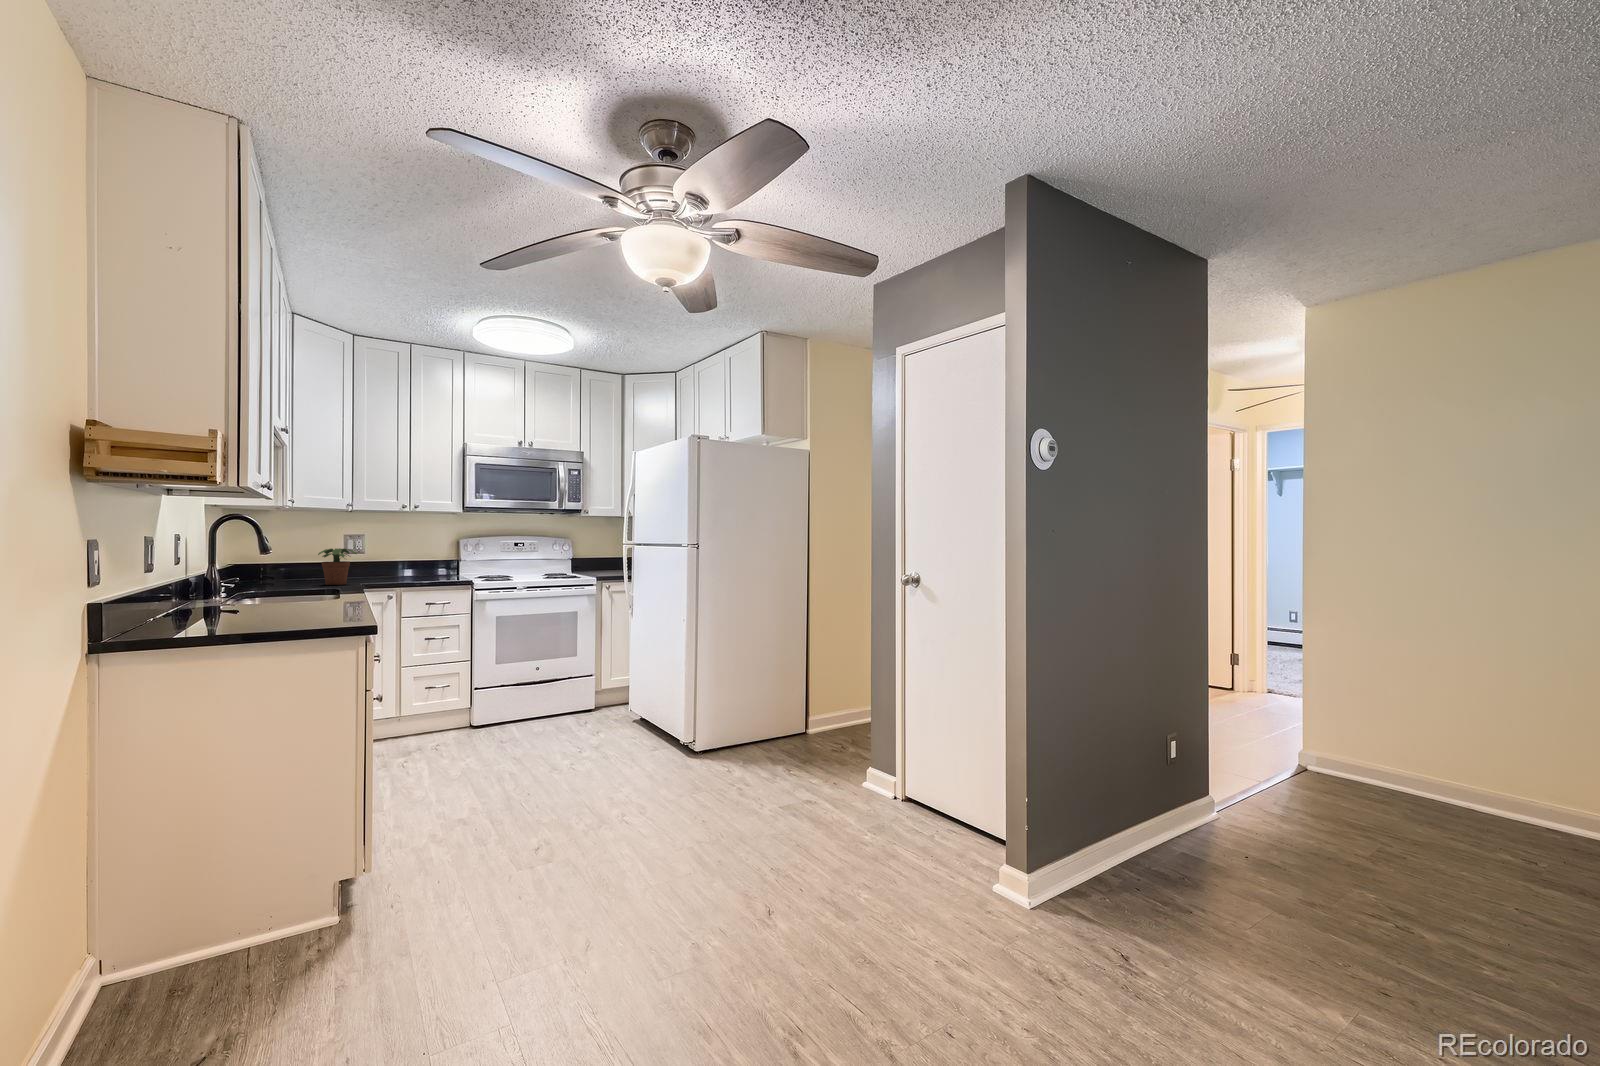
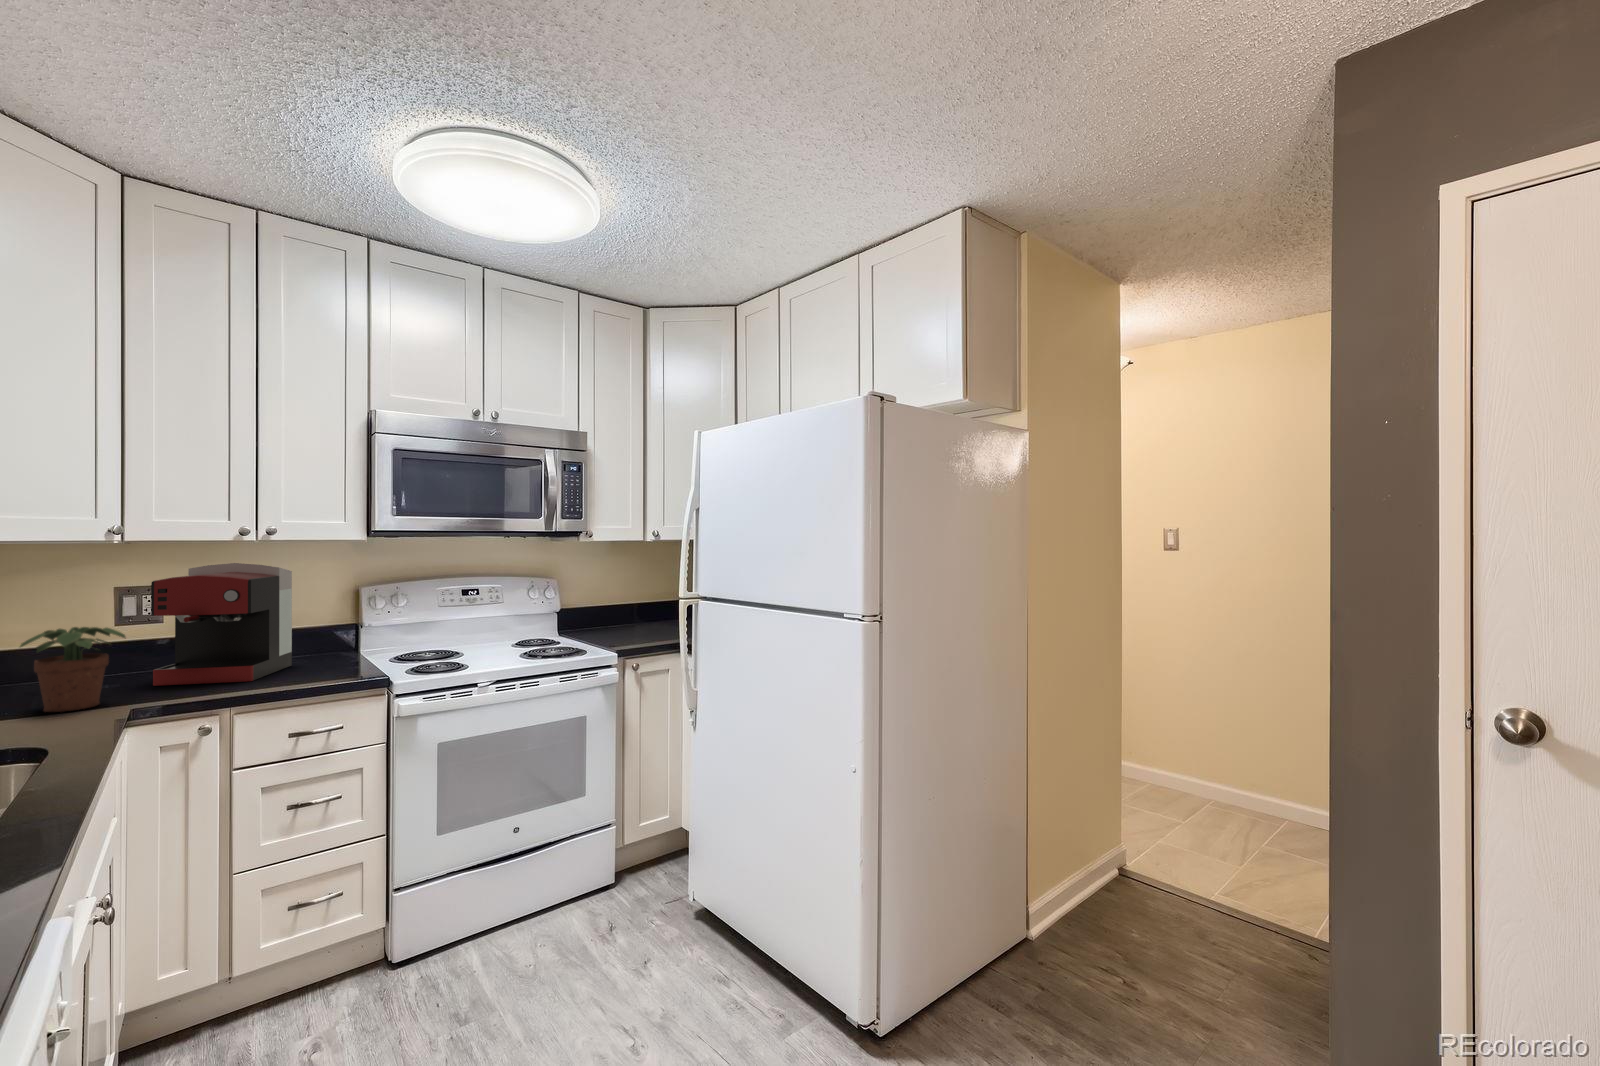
coffee maker: none [364,523,426,582] -> present [151,563,292,686]

